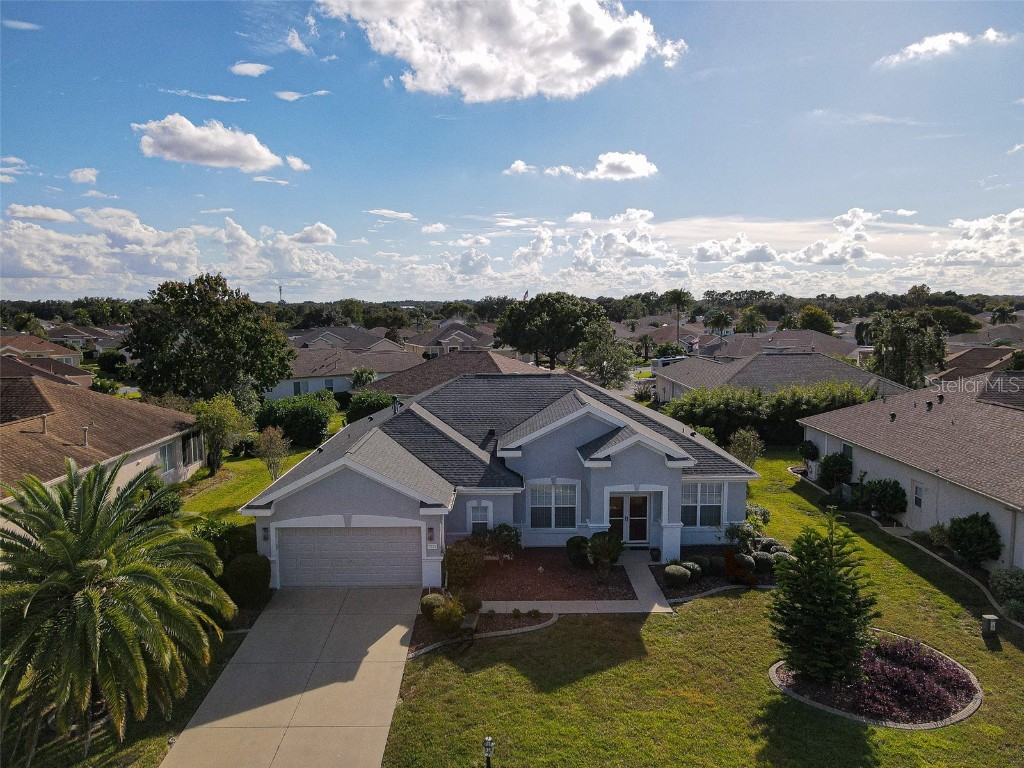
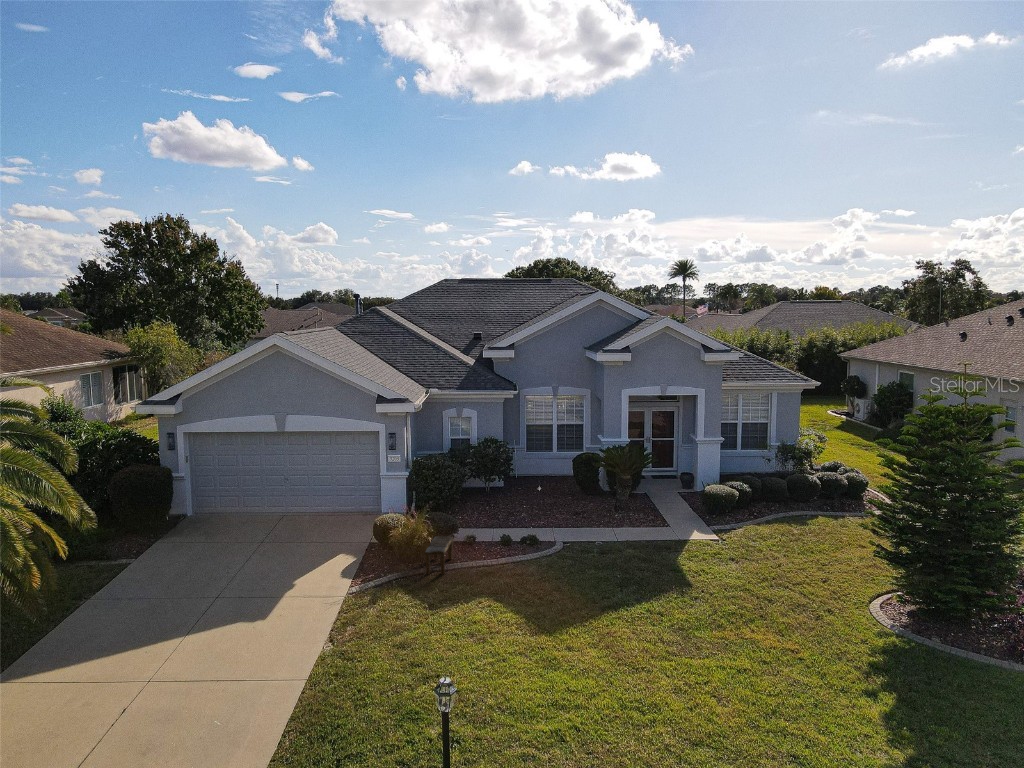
lounge chair: present [724,549,759,586] -> none [780,466,827,514]

